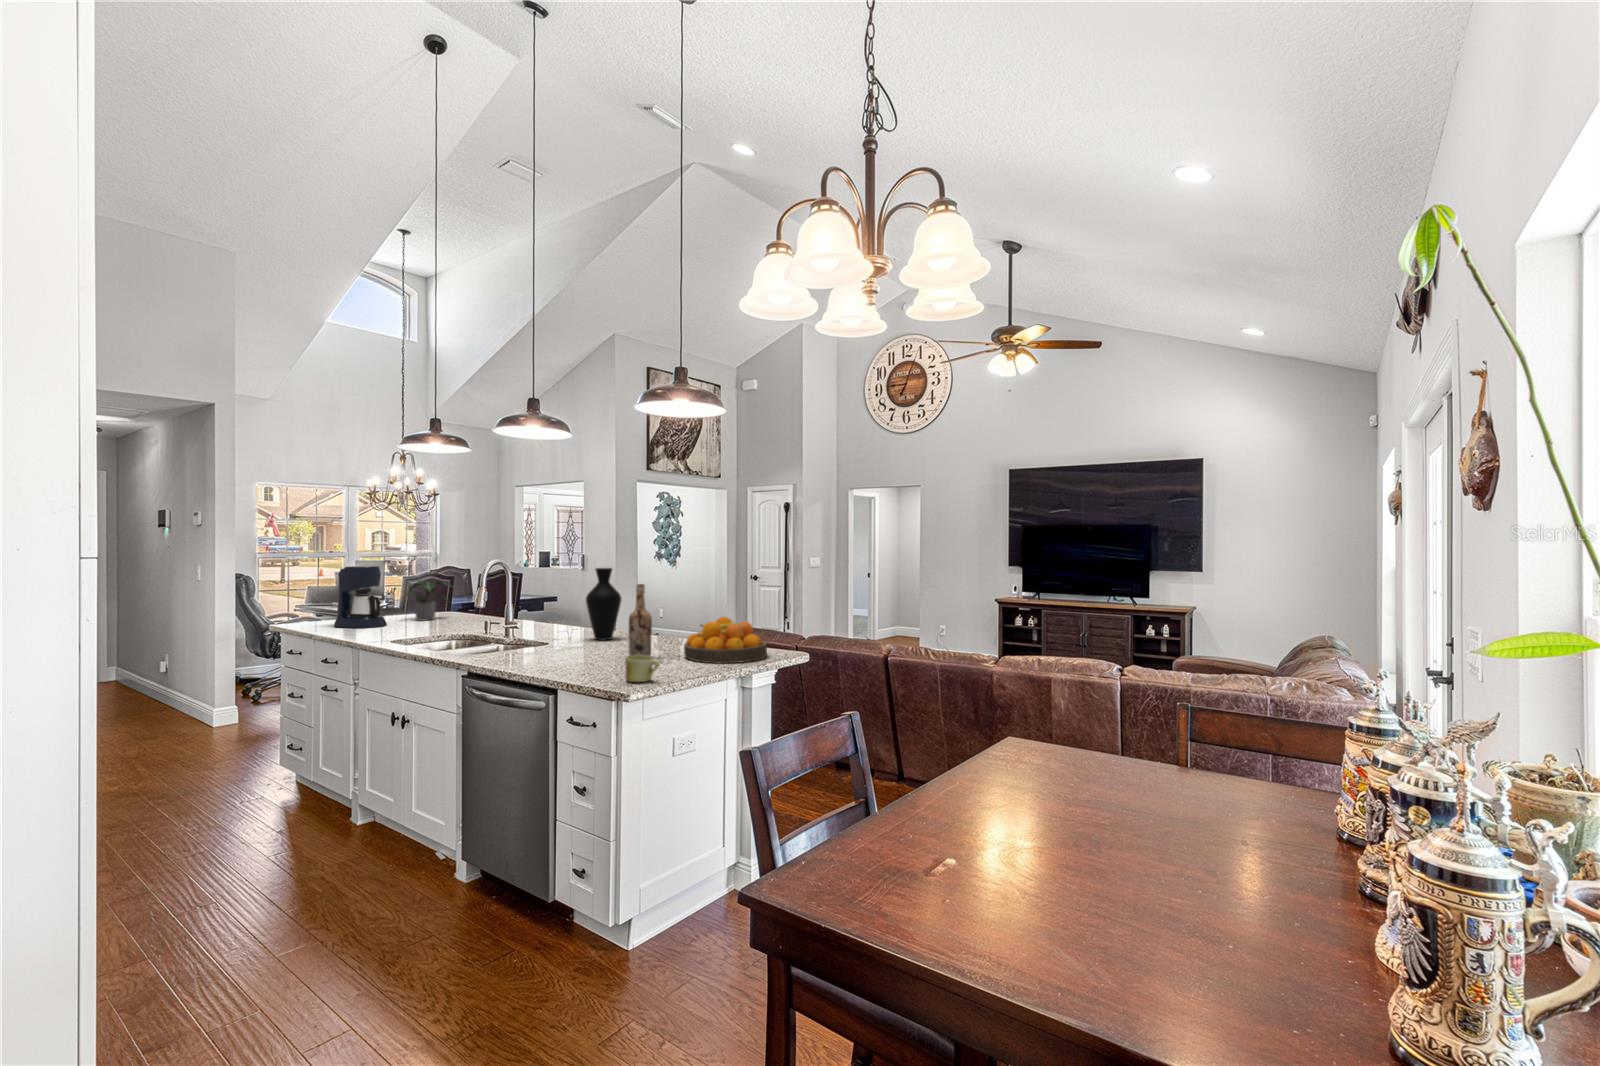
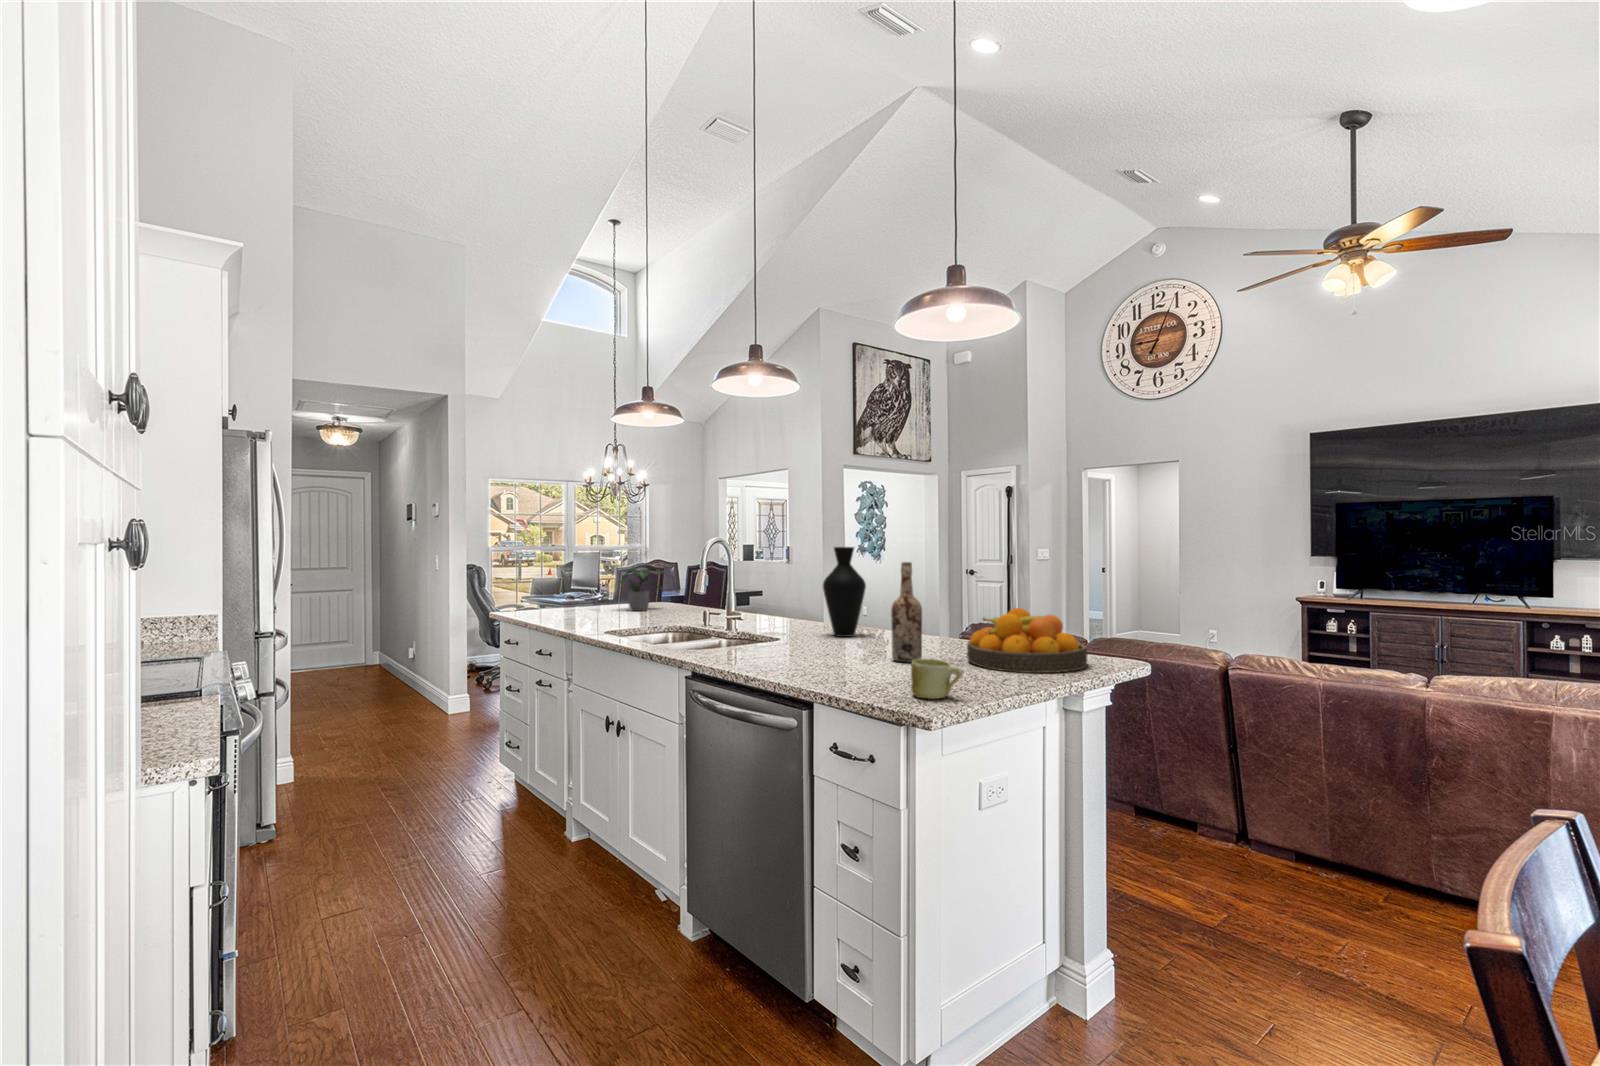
coffee maker: present [334,565,387,628] -> none [548,550,601,618]

